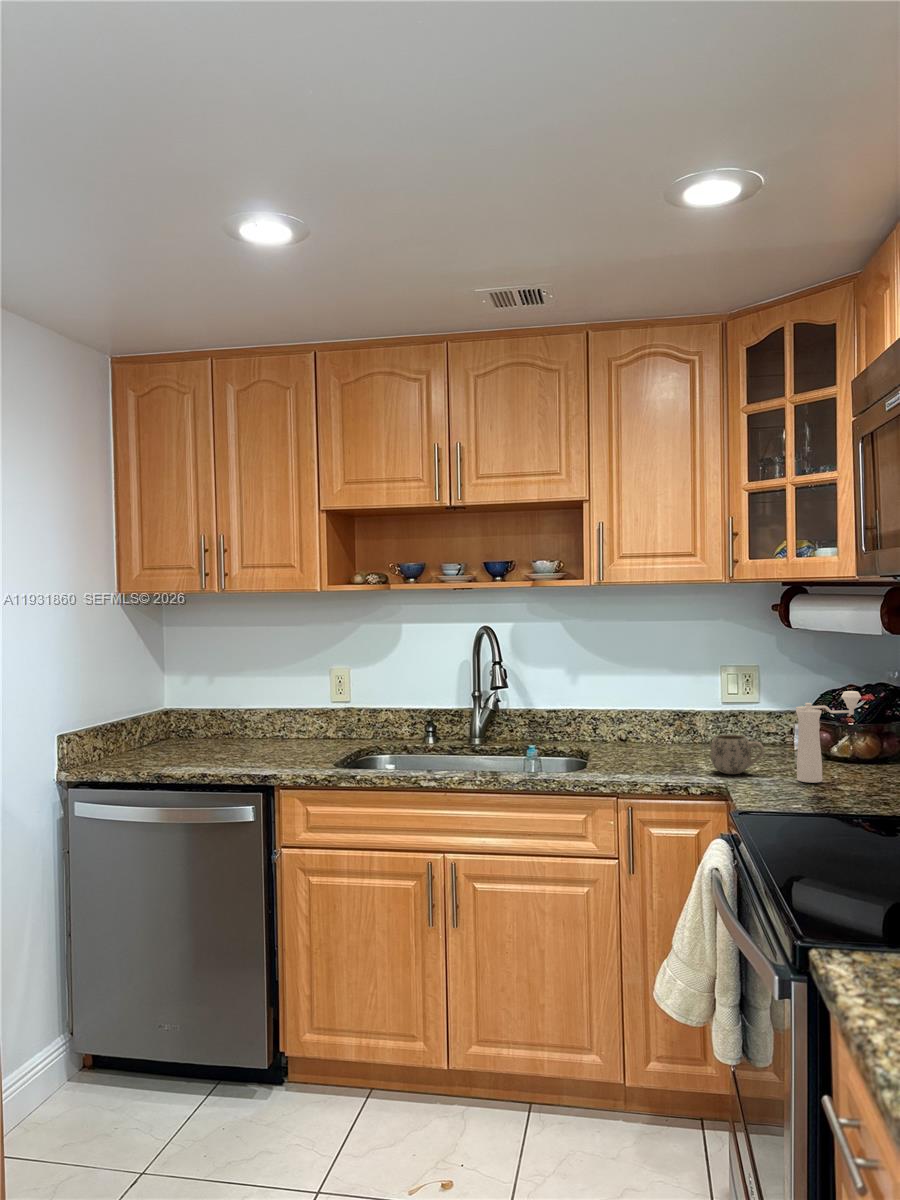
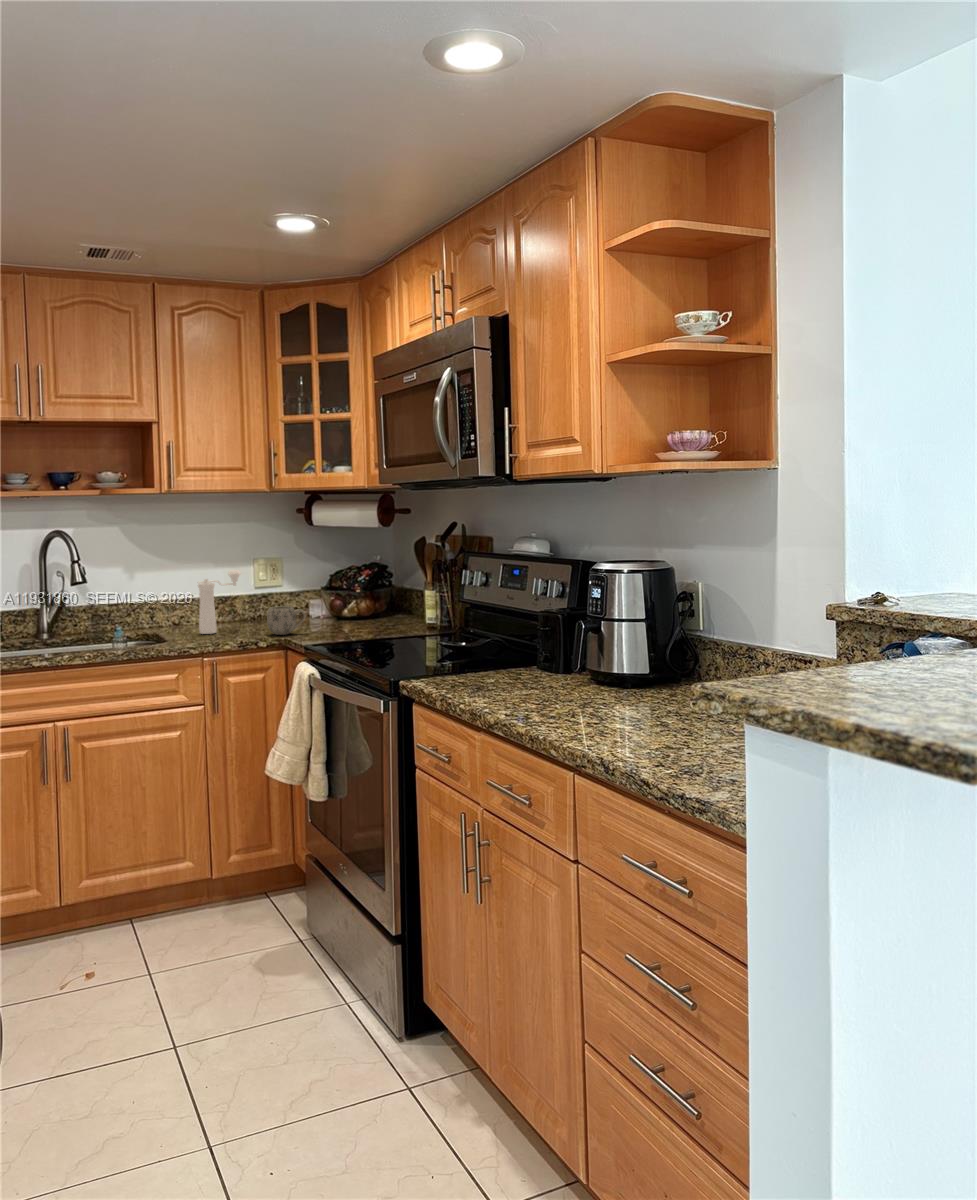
pepper mill: present [796,691,861,783] -> present [198,570,240,634]

